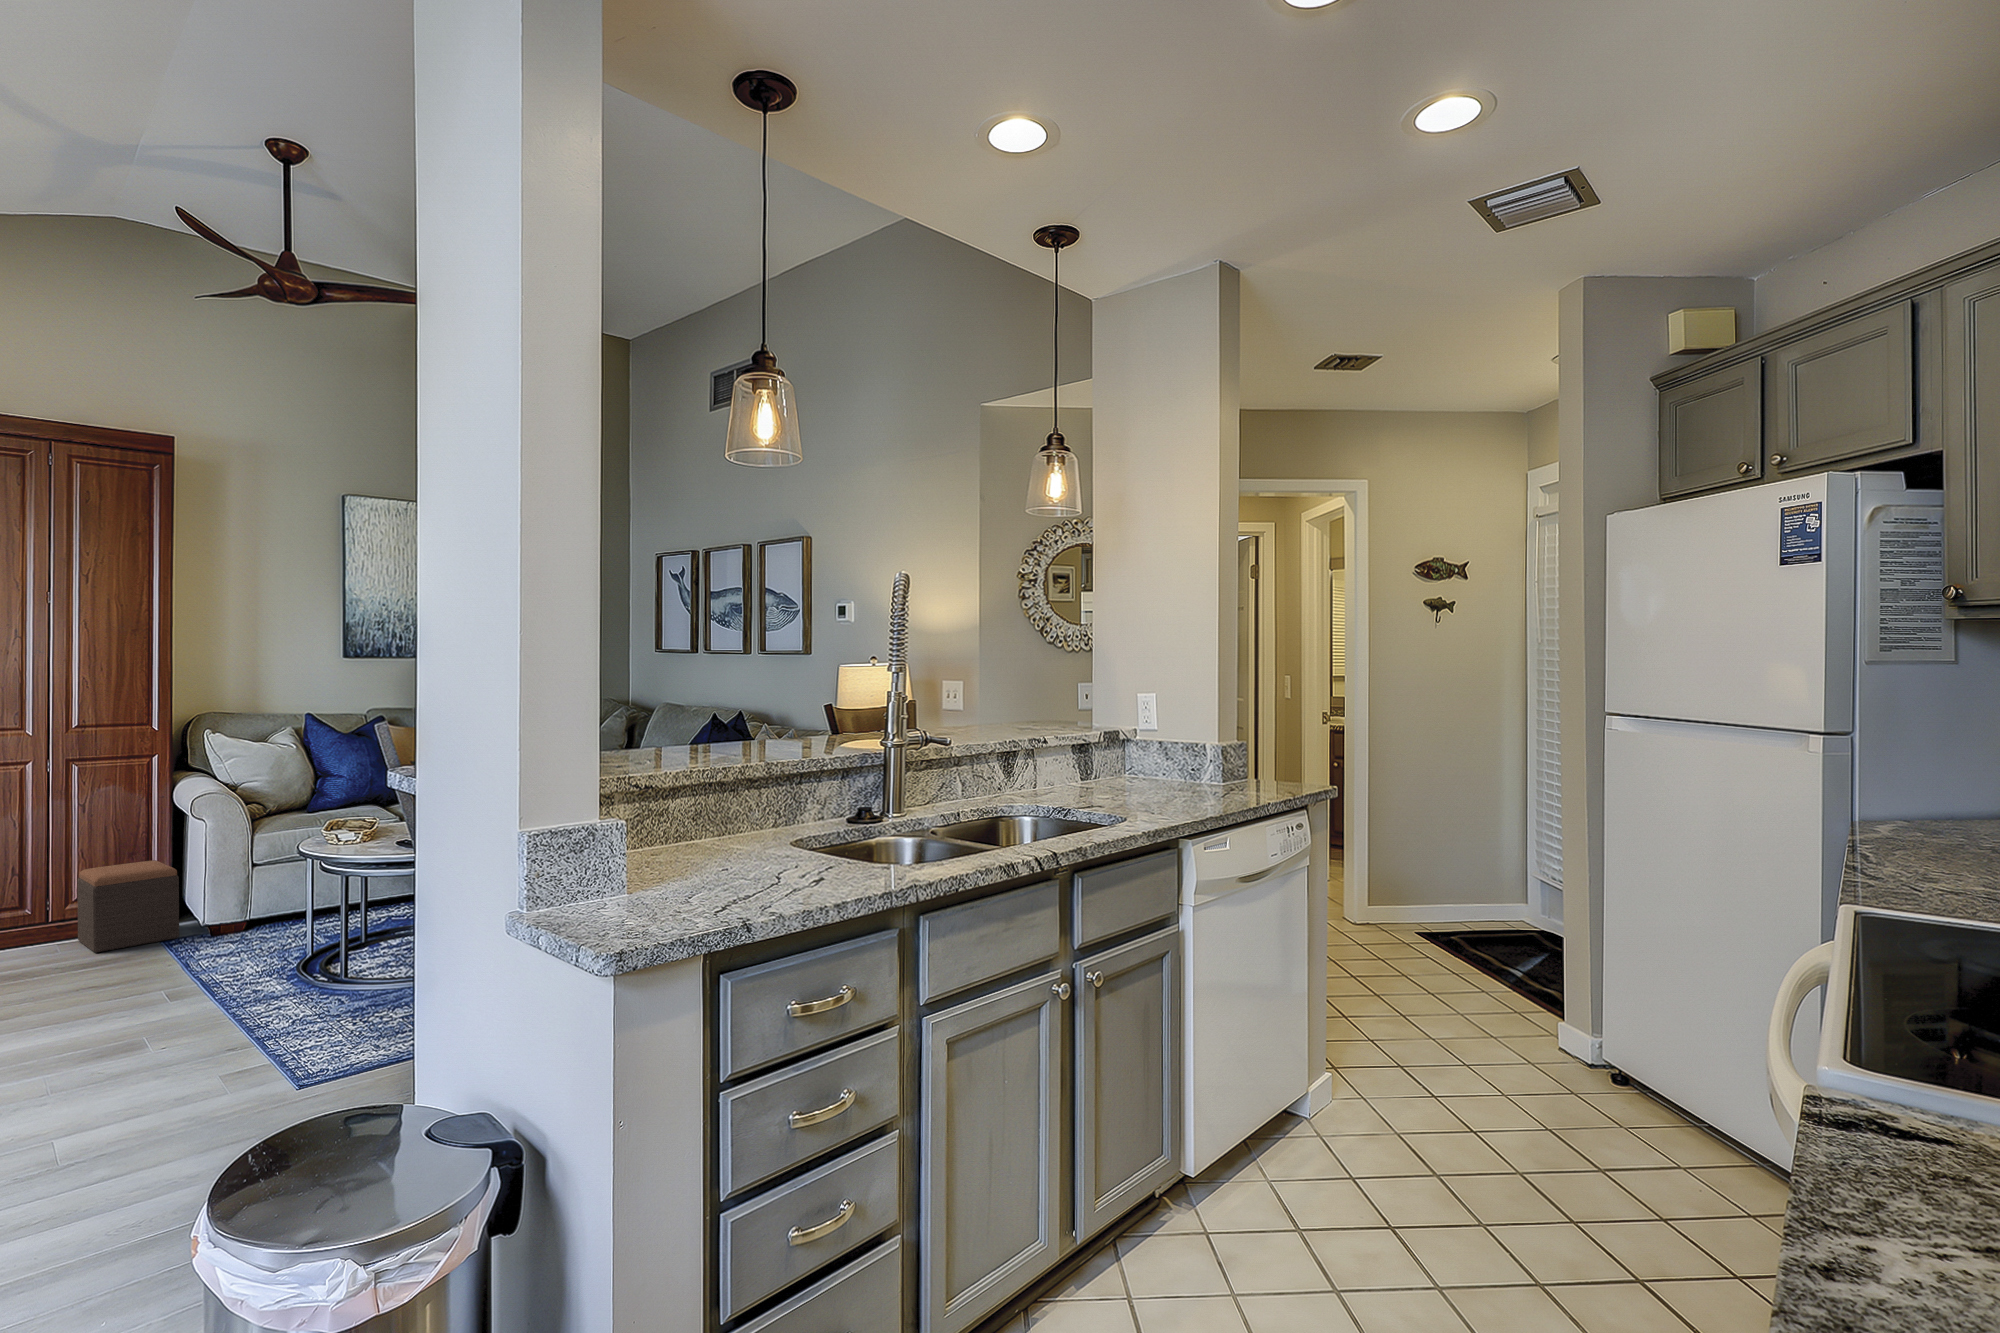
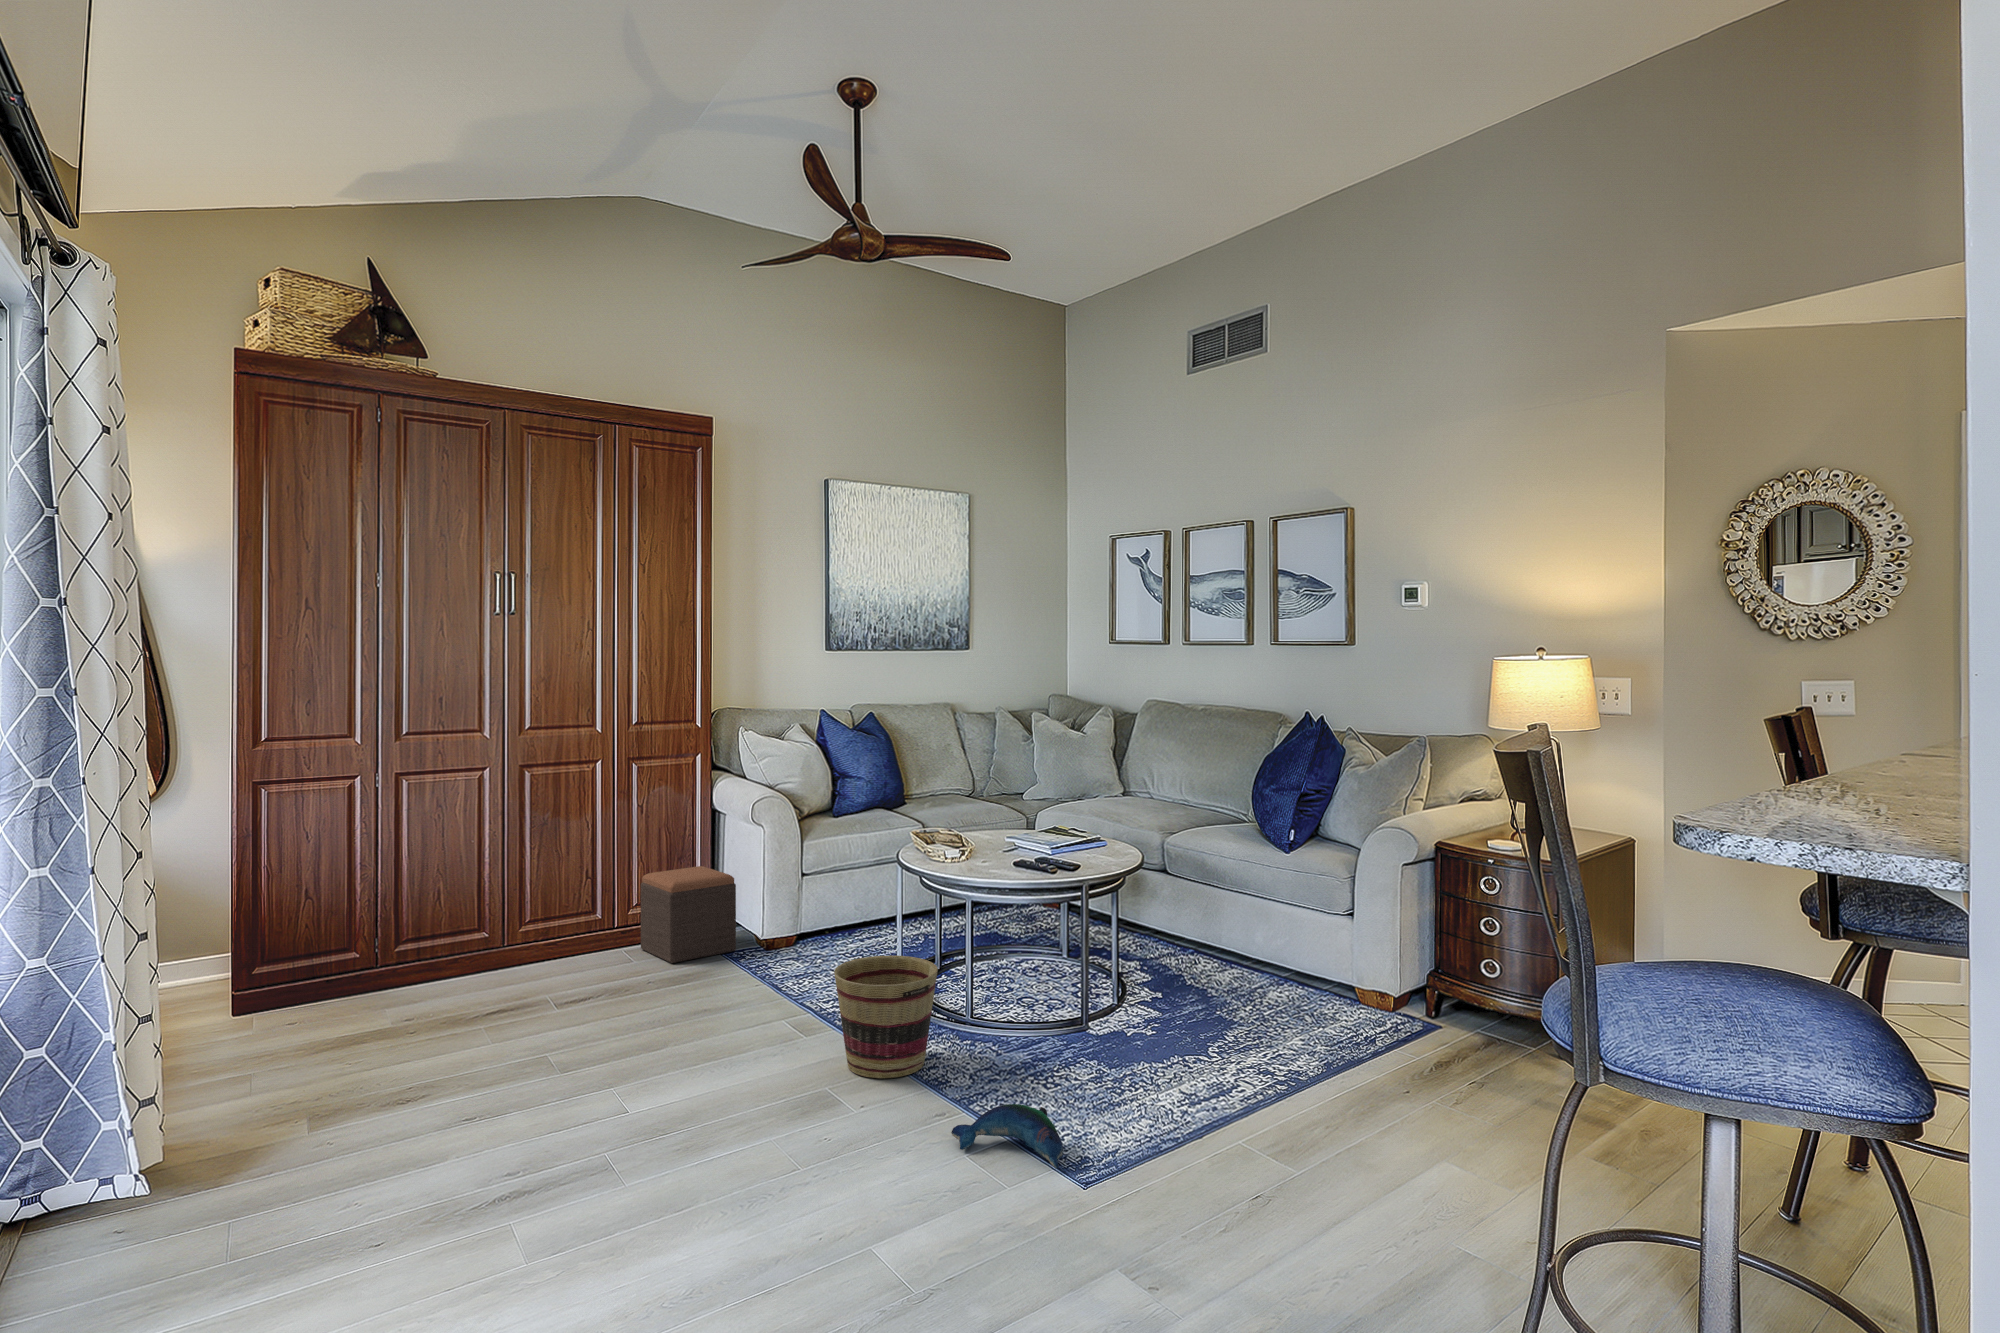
basket: none [149,934,266,1044] -> present [834,955,938,1078]
plush toy: none [190,1056,288,1108] -> present [951,1104,1064,1169]

